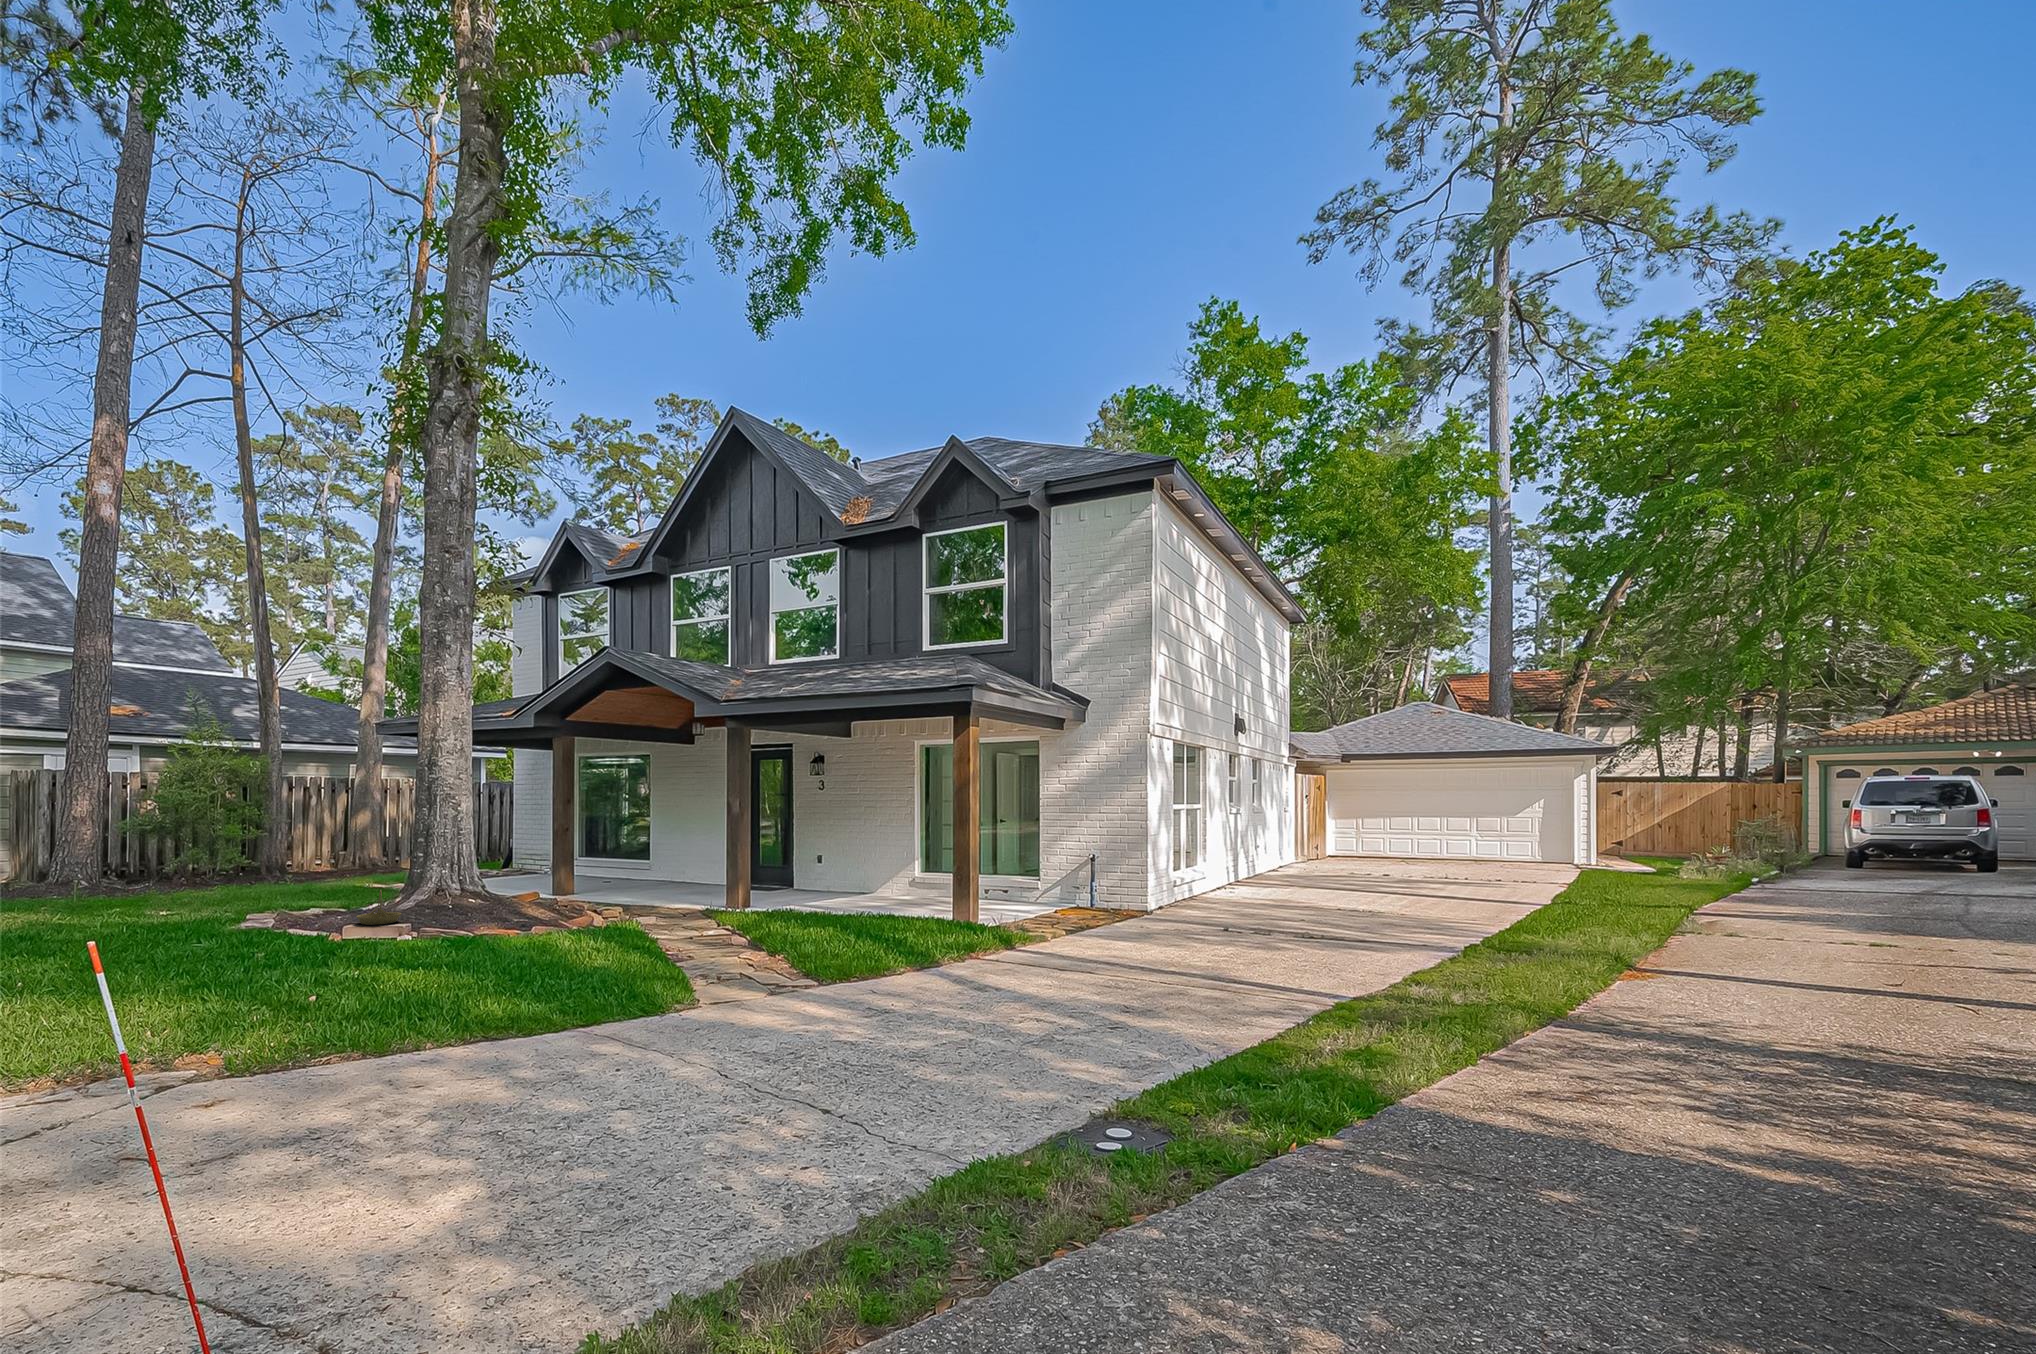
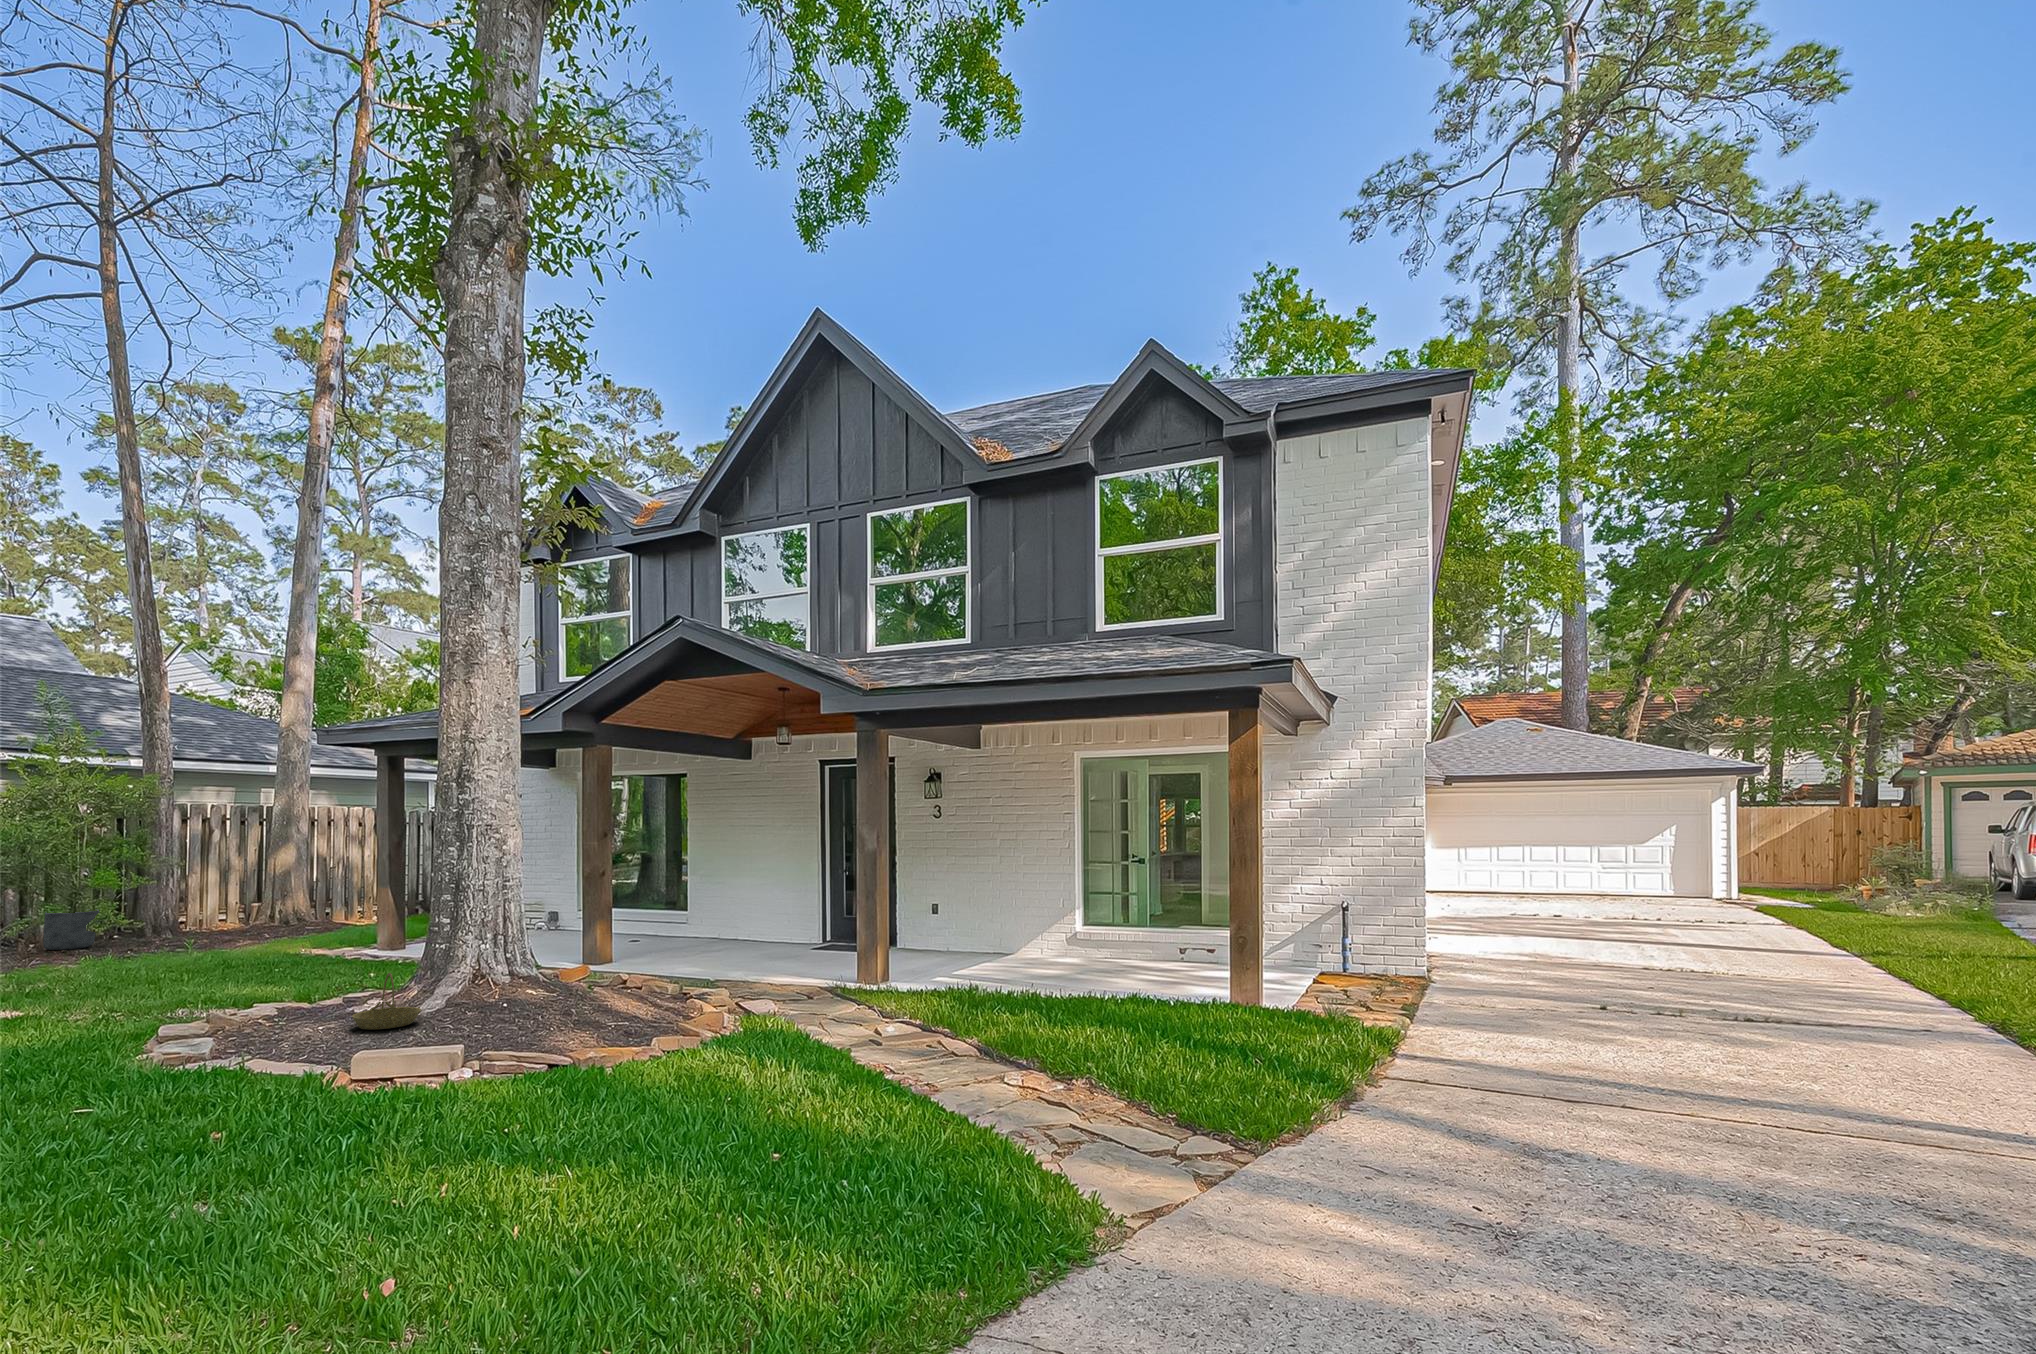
planter: none [191,852,229,881] -> present [43,909,100,950]

